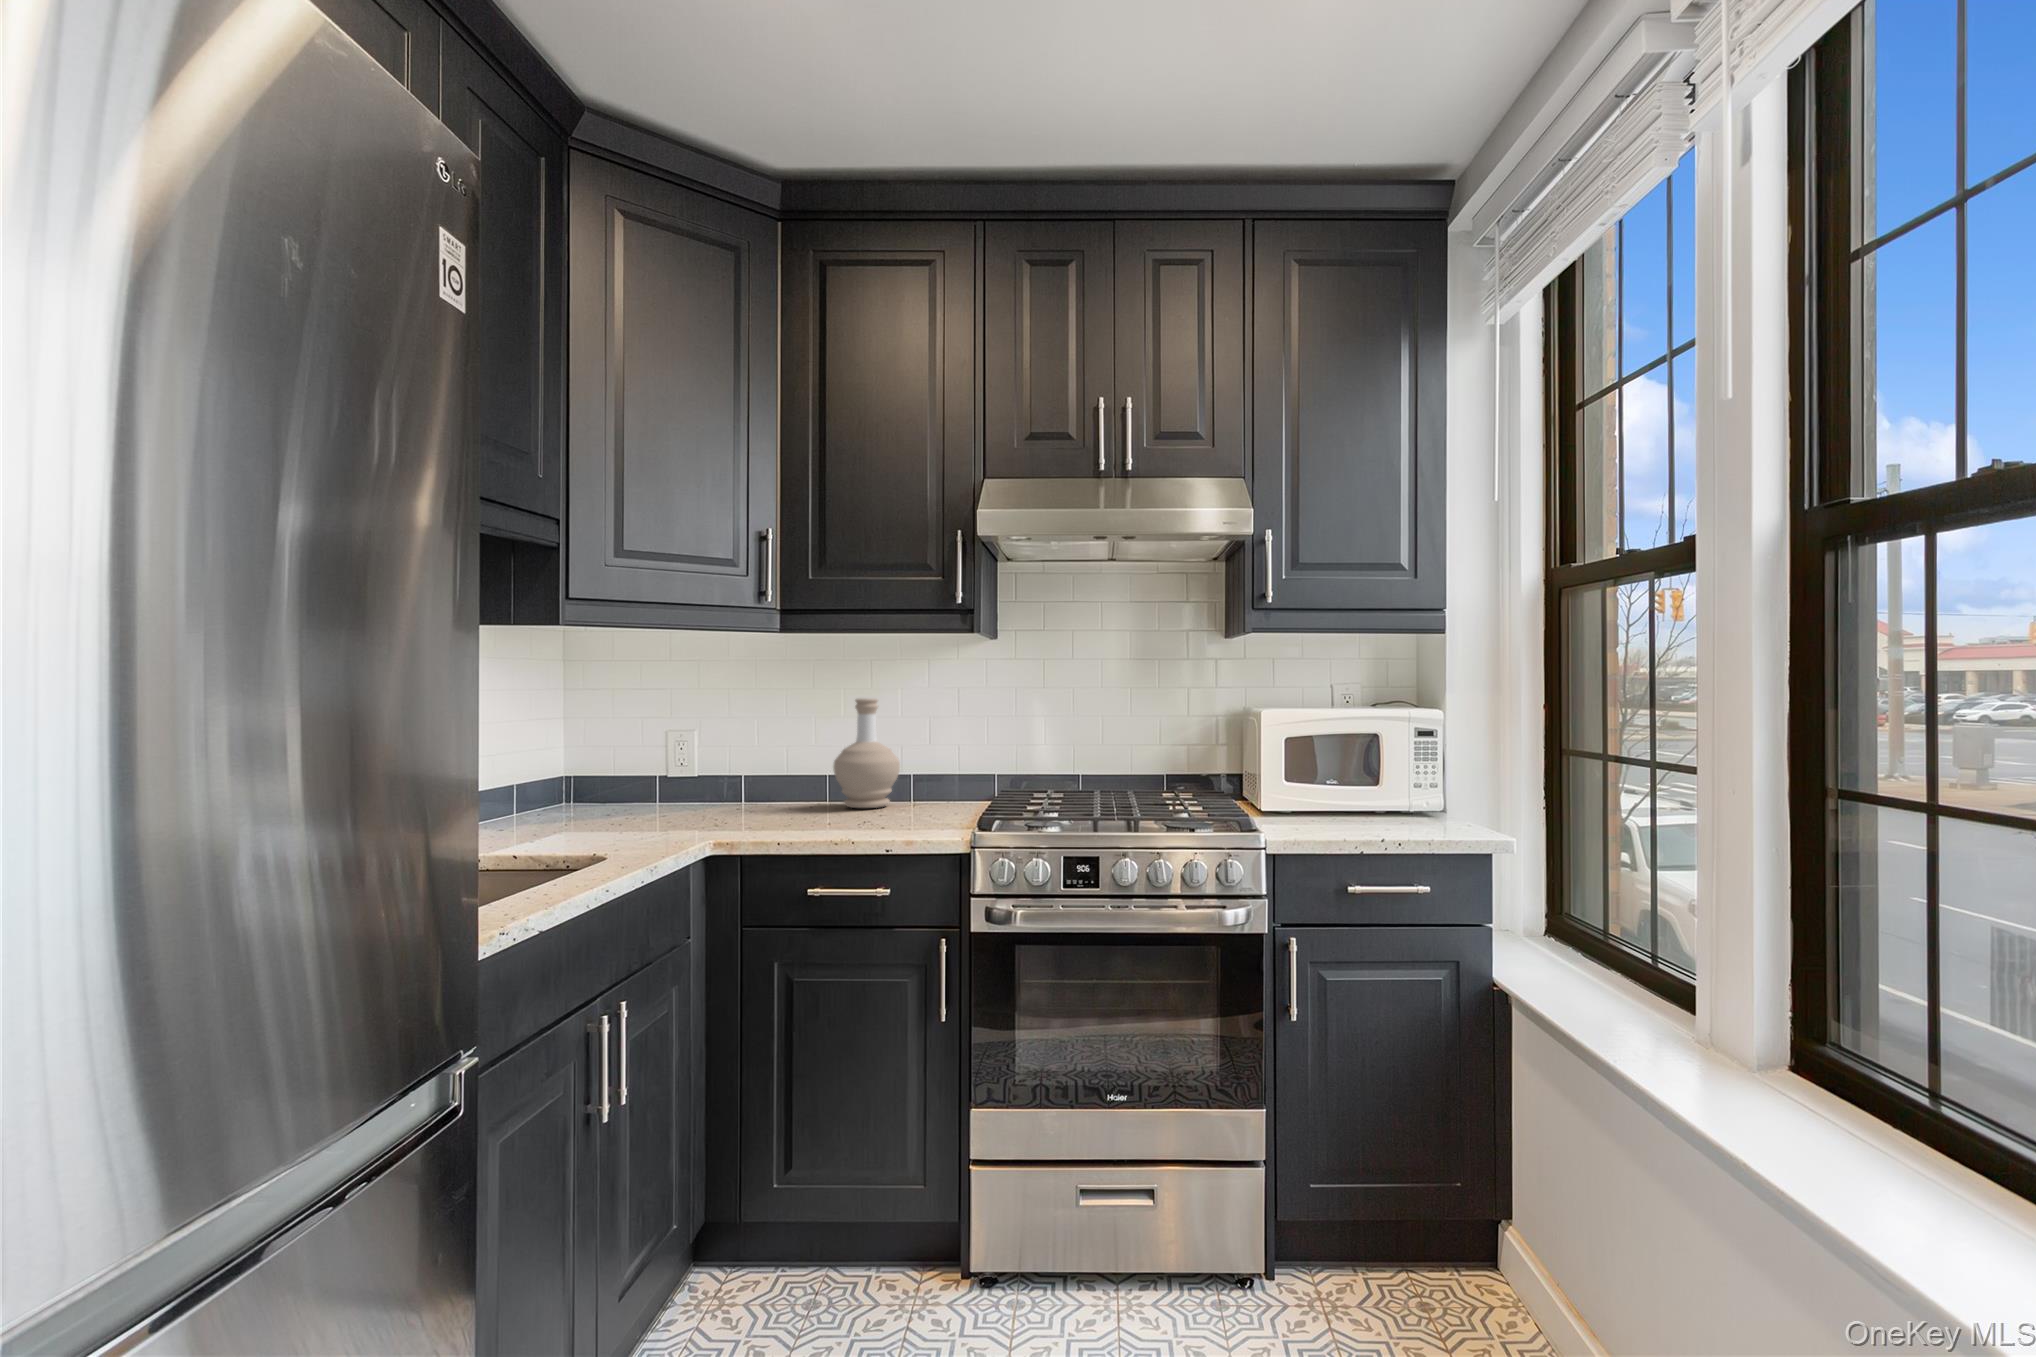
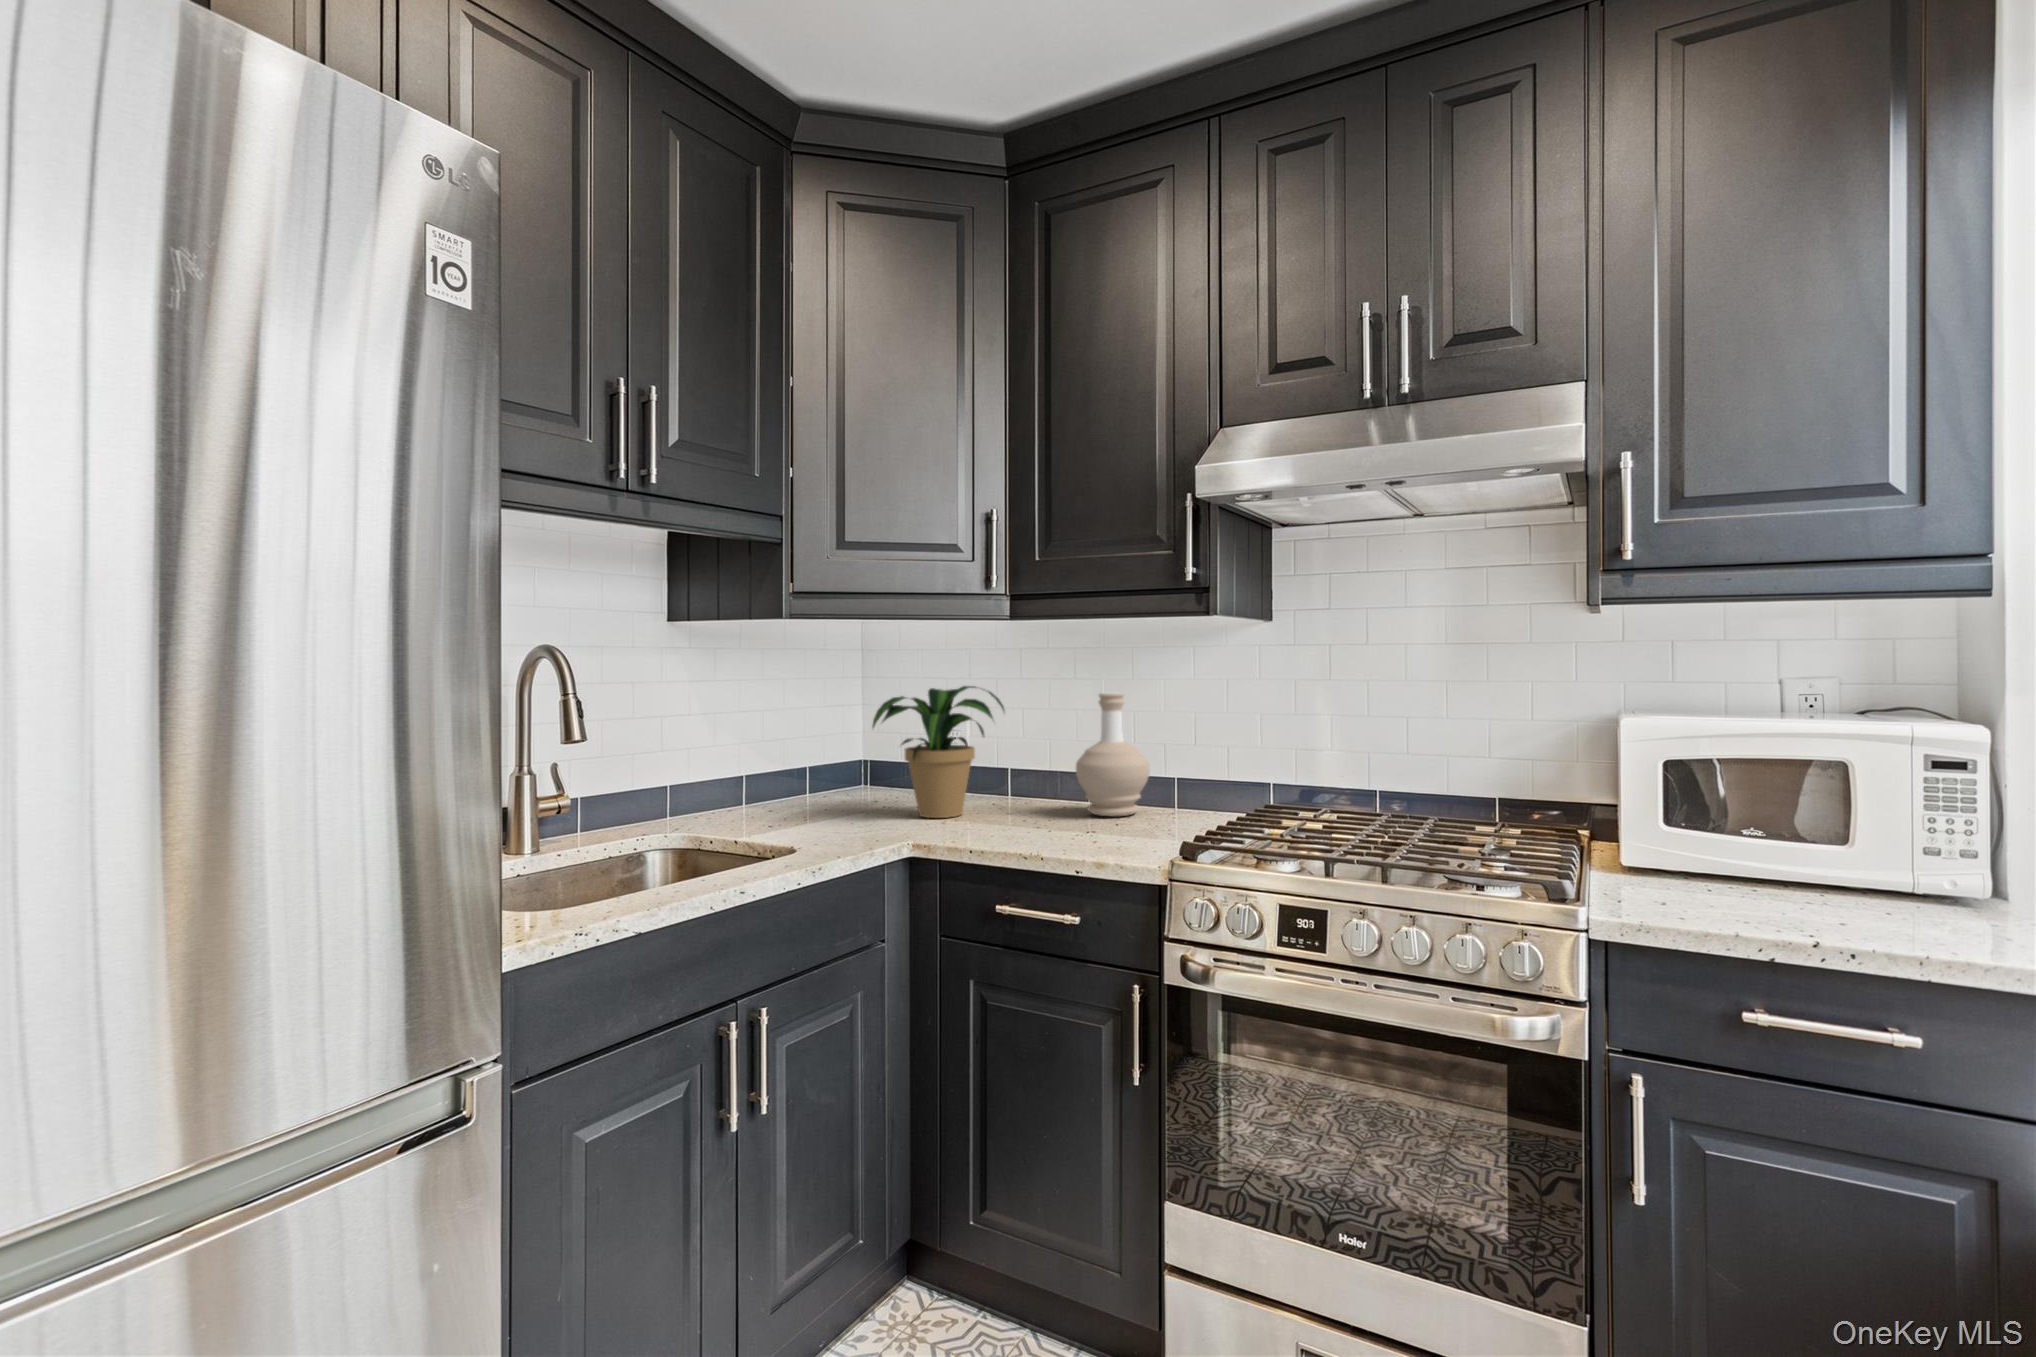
potted plant: none [625,692,758,820] -> present [872,686,1004,818]

